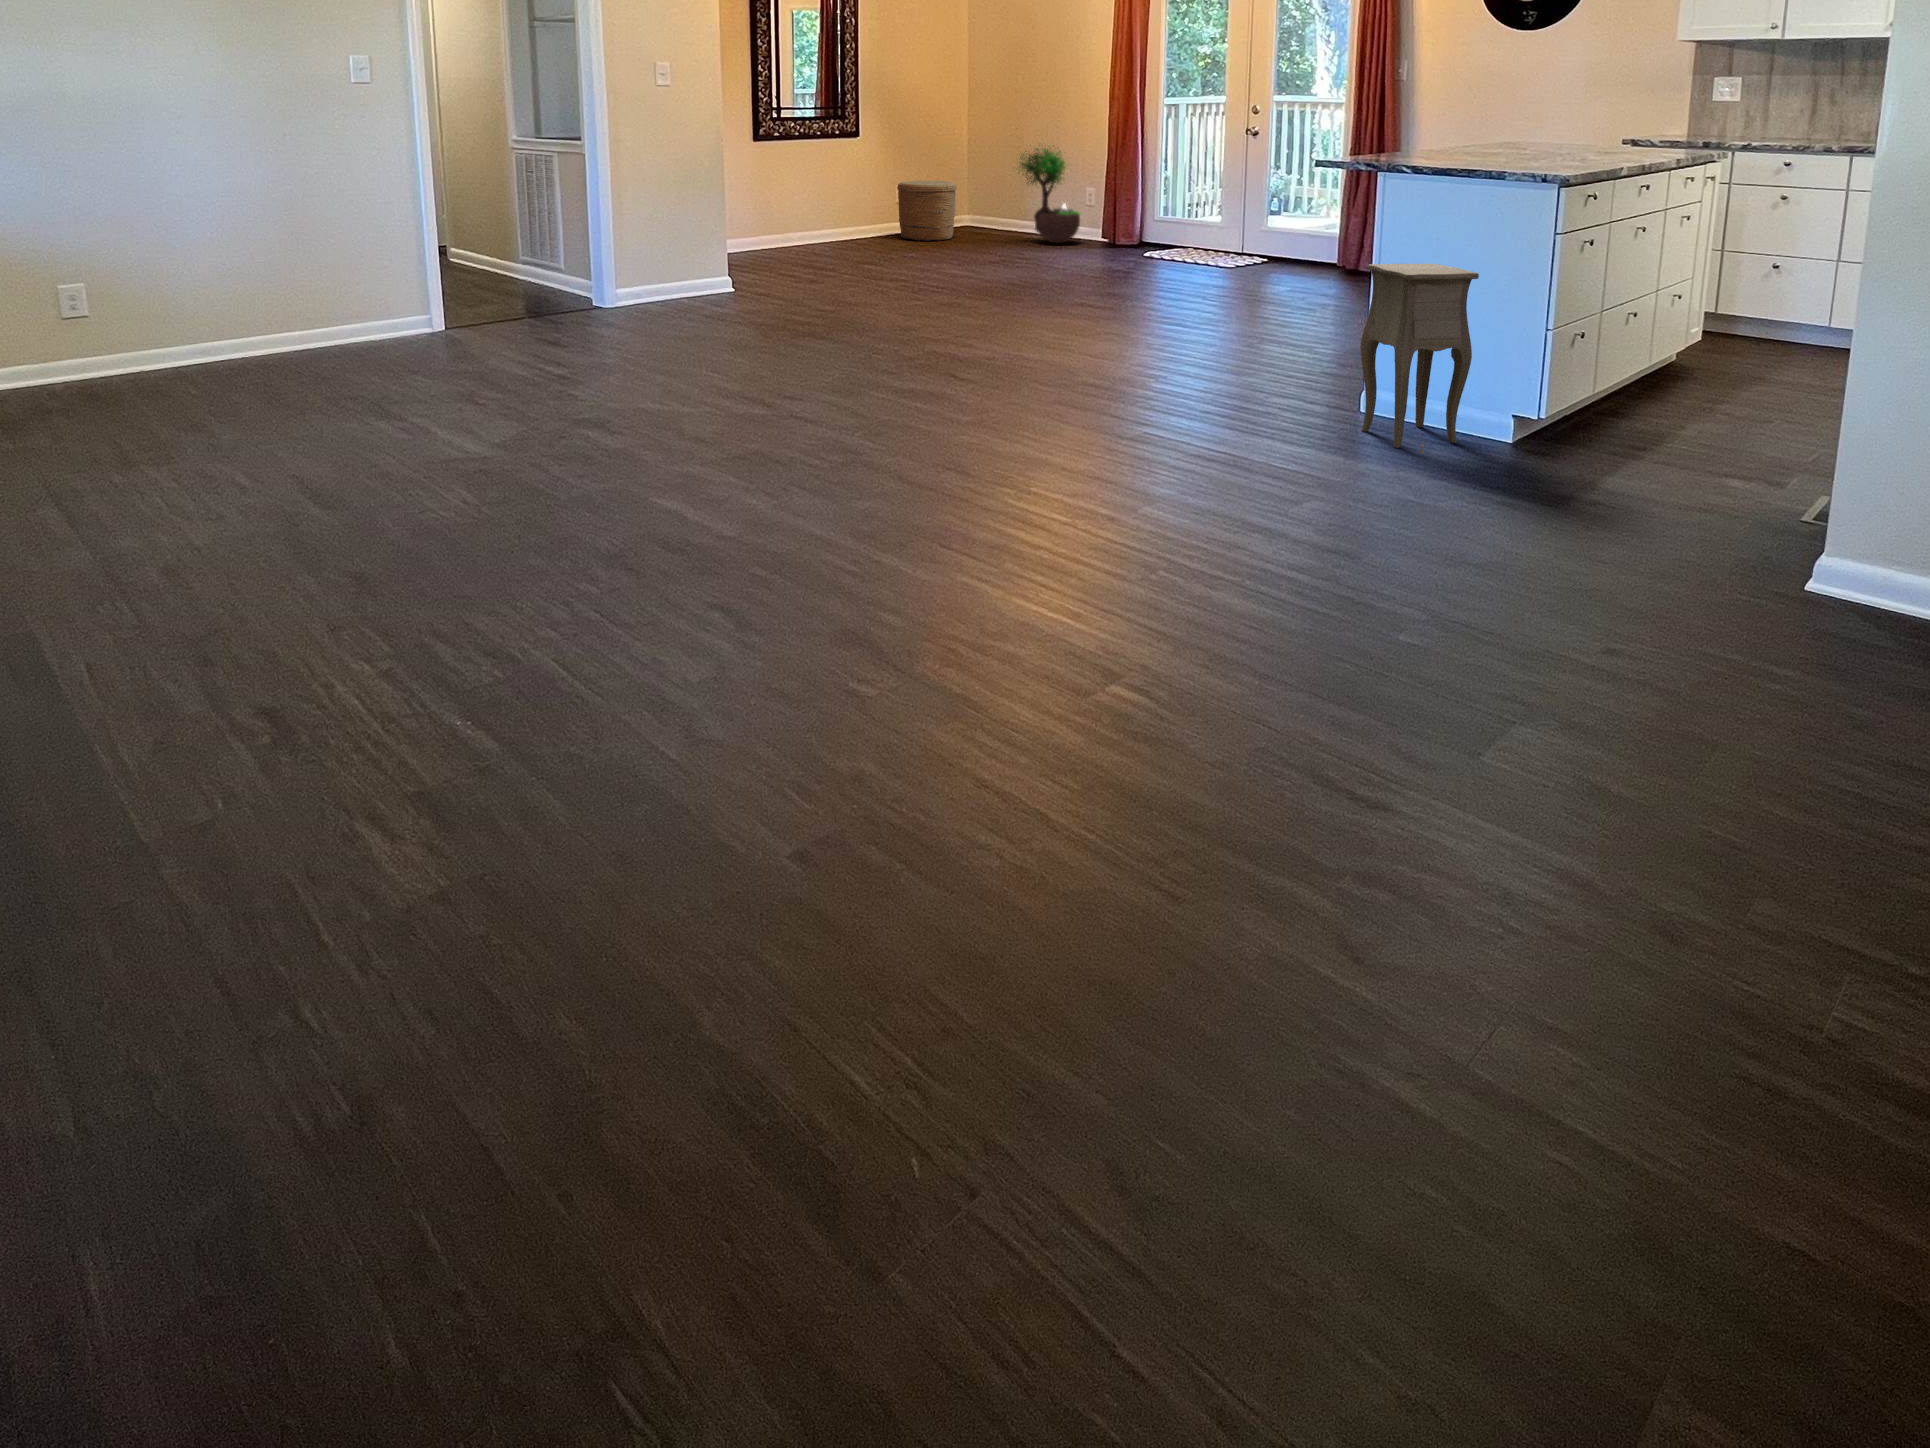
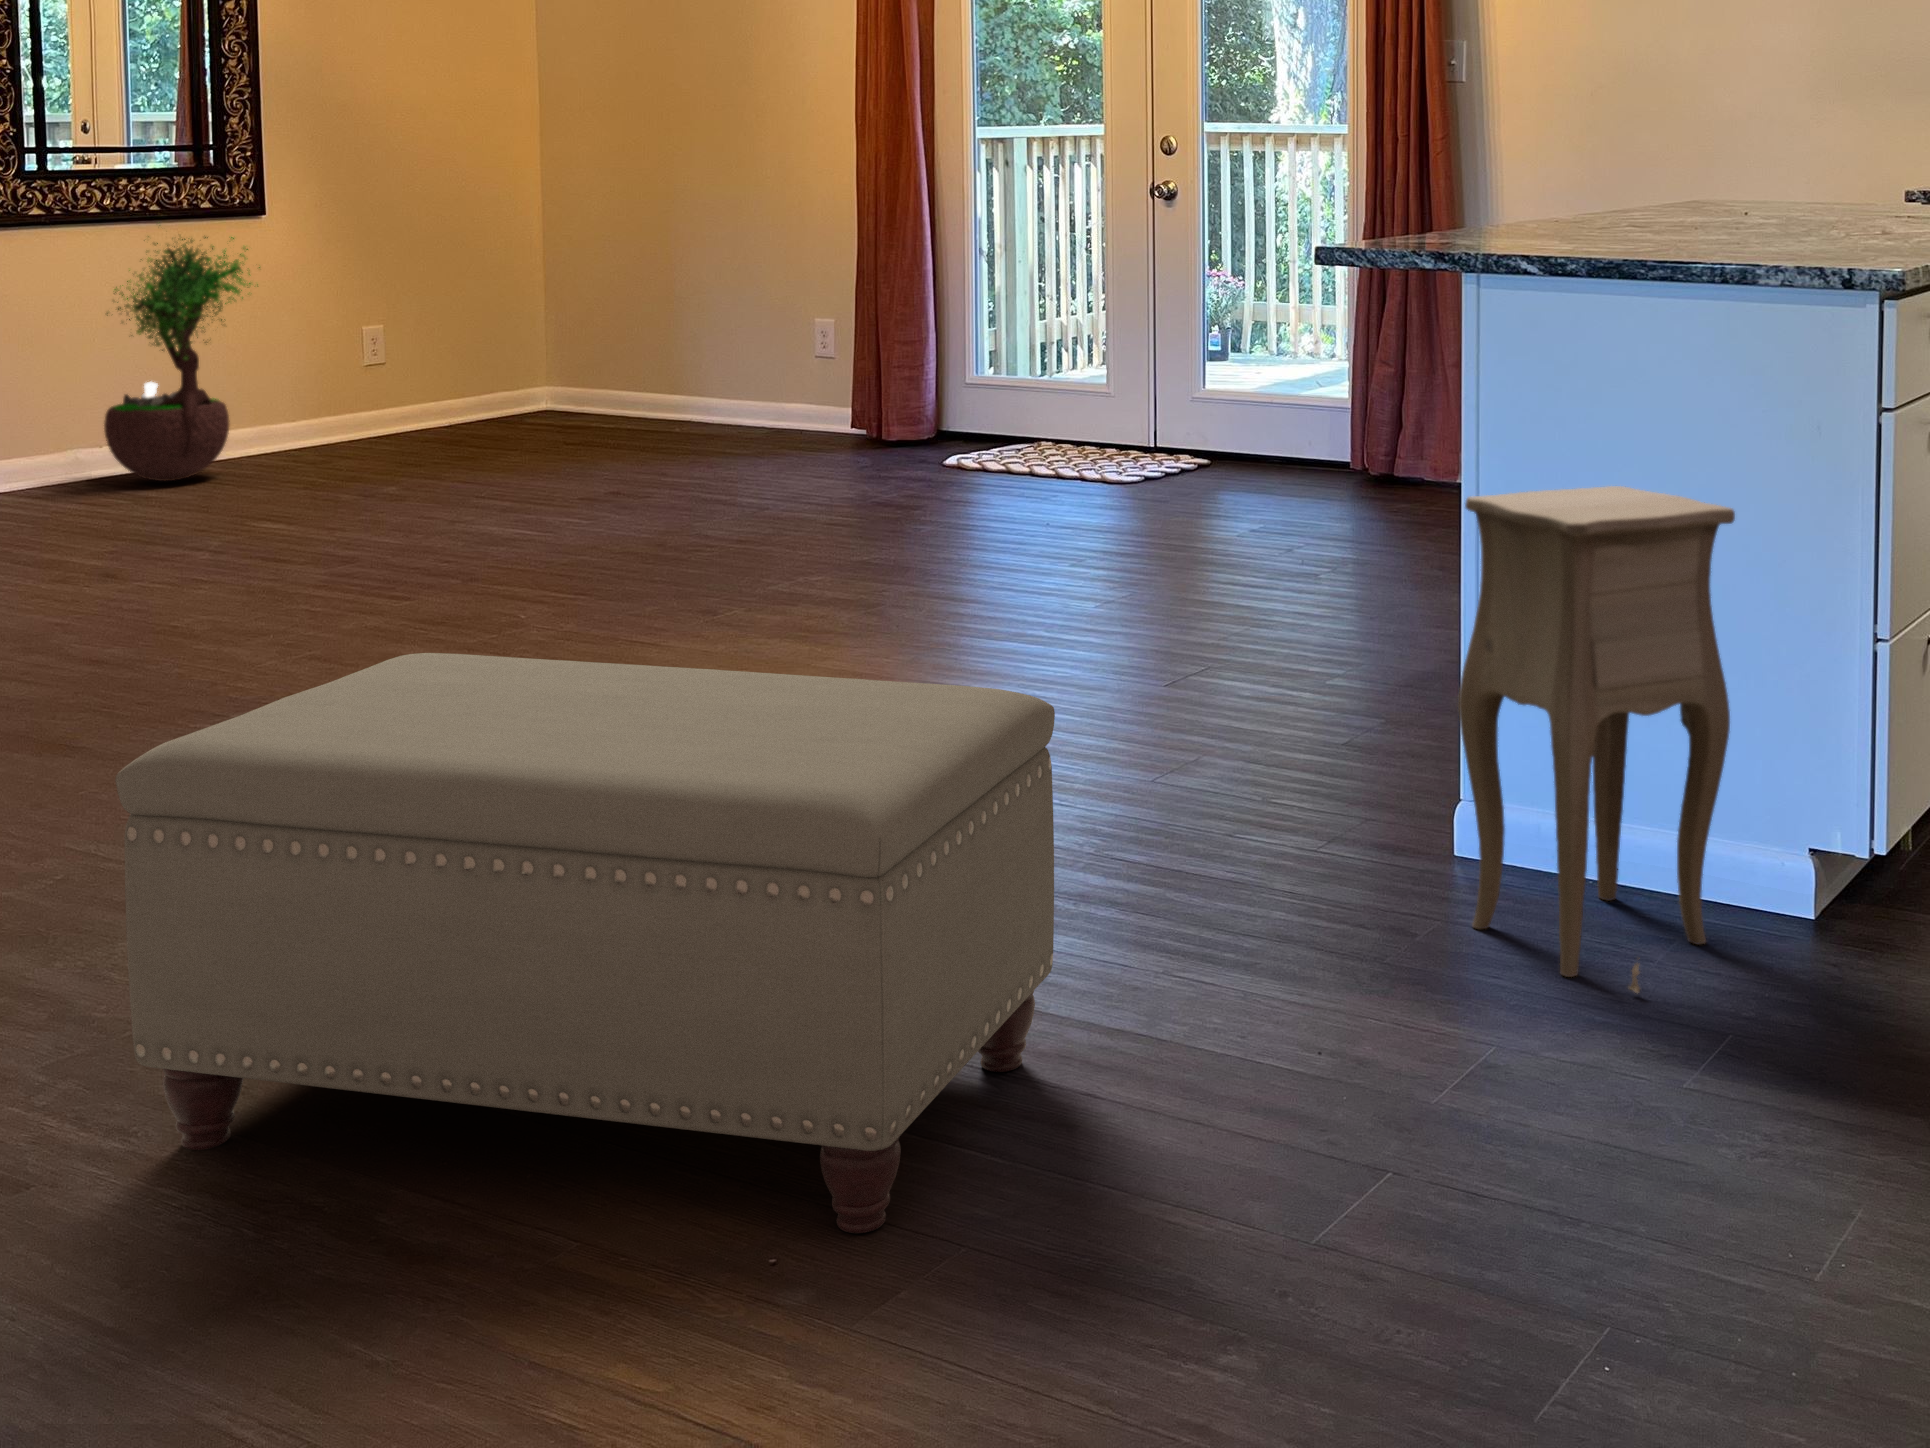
potted tree: present [1018,145,1080,243] -> present [104,236,260,481]
woven basket: present [897,181,956,241] -> none [367,313,511,452]
ottoman: none [902,300,1204,487] -> present [115,653,1055,1233]

